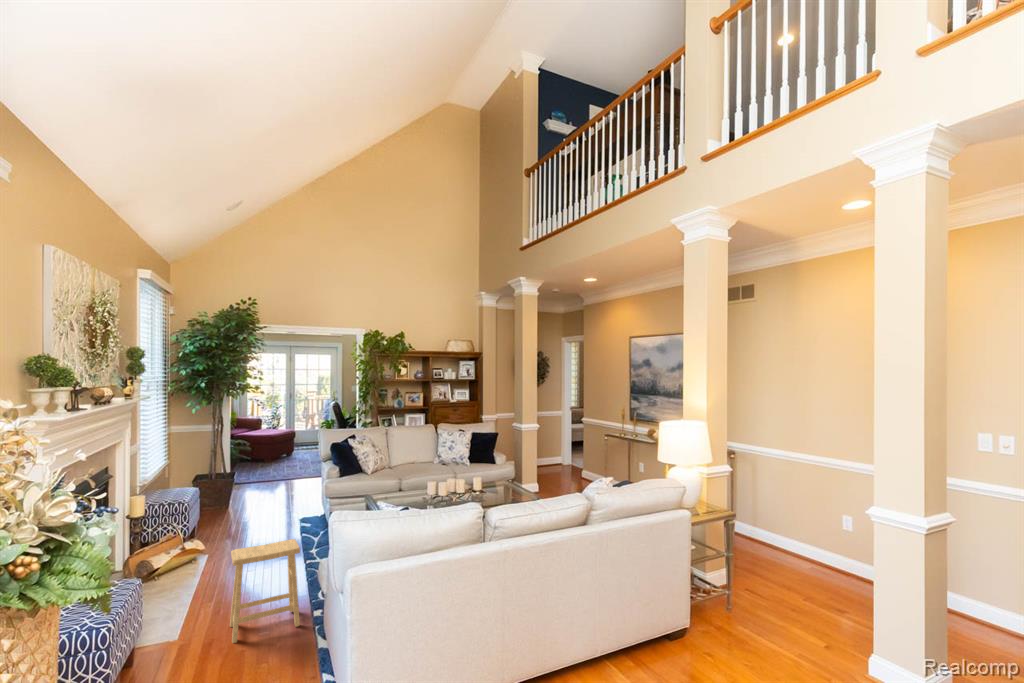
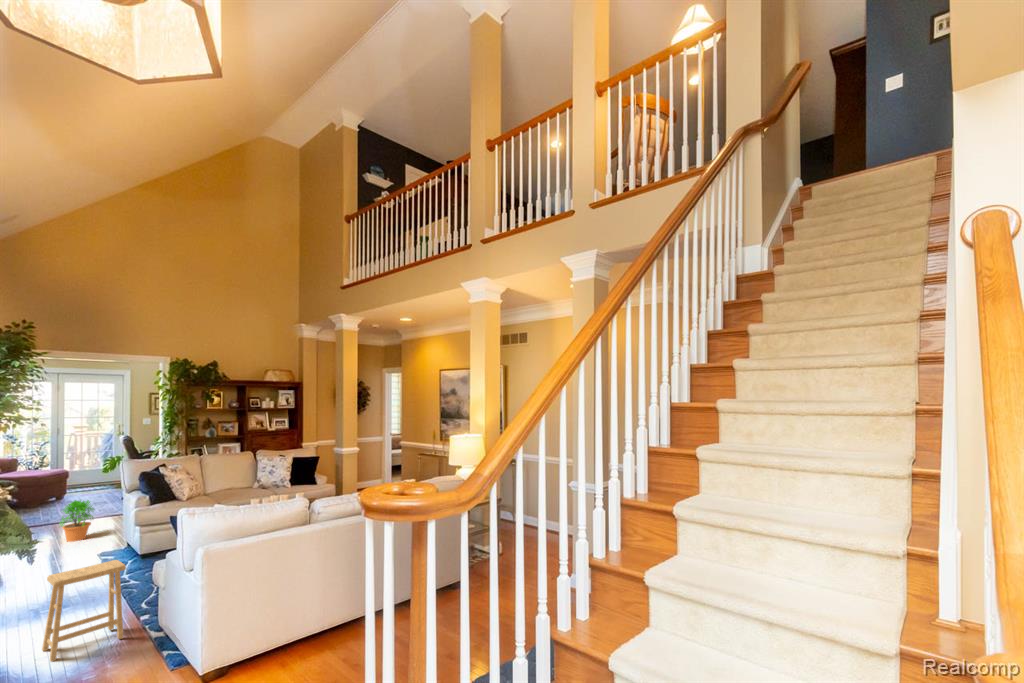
potted plant: none [277,460,307,498] -> present [60,500,94,542]

